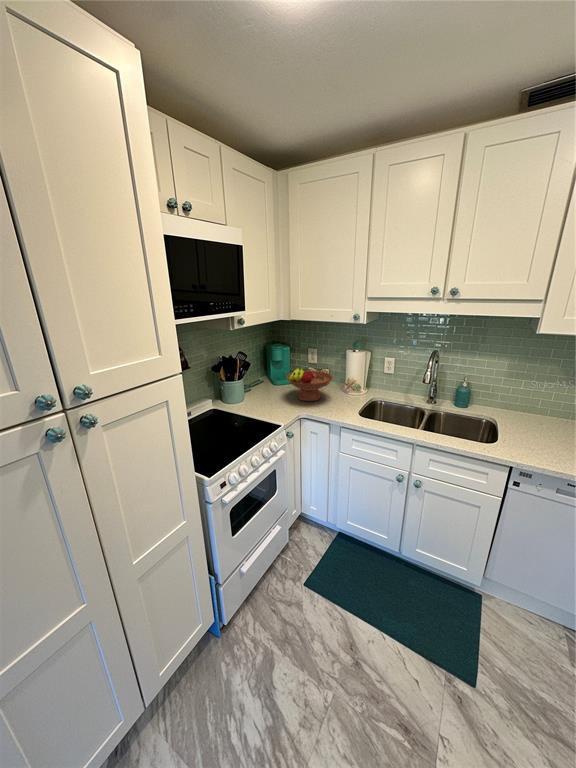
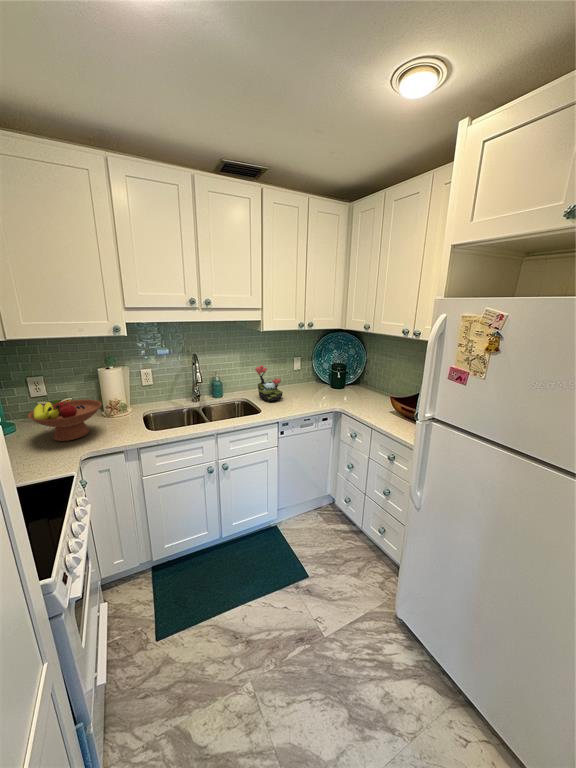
plant: none [514,382,557,439] -> present [255,365,283,401]

